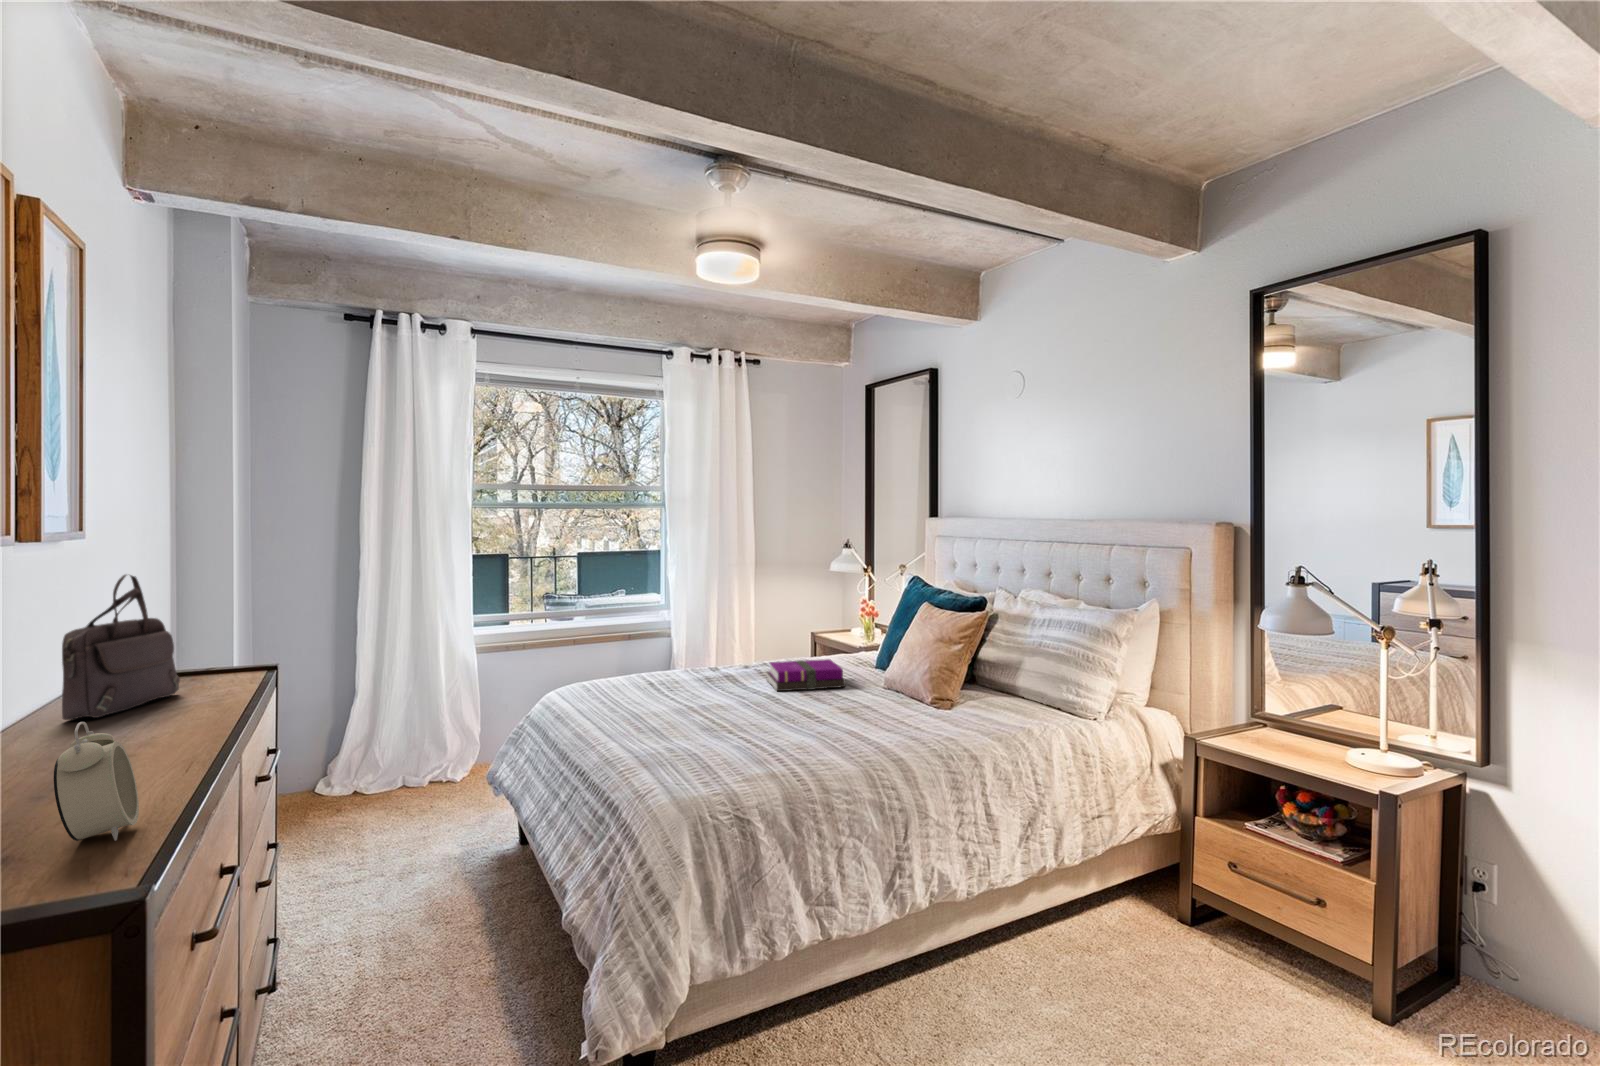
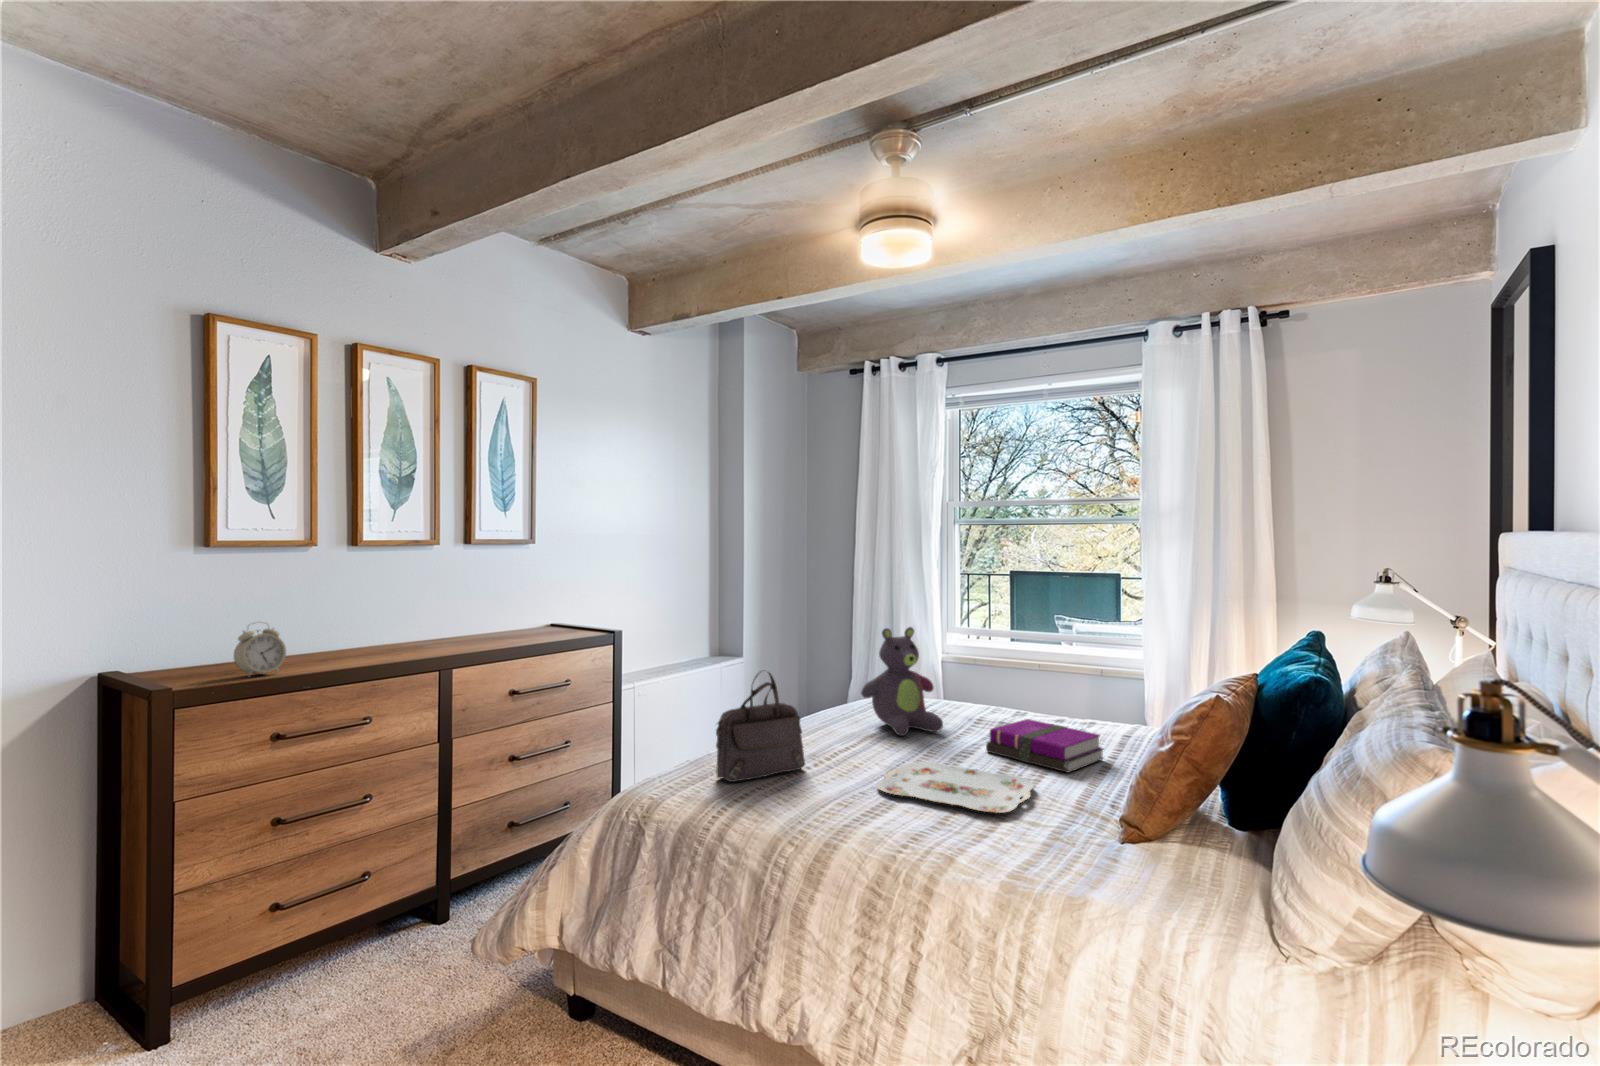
handbag: present [62,575,180,720] -> present [716,672,805,782]
stuffed bear: none [655,602,720,699] -> present [861,627,943,736]
serving tray: none [780,694,904,725] -> present [877,762,1034,813]

